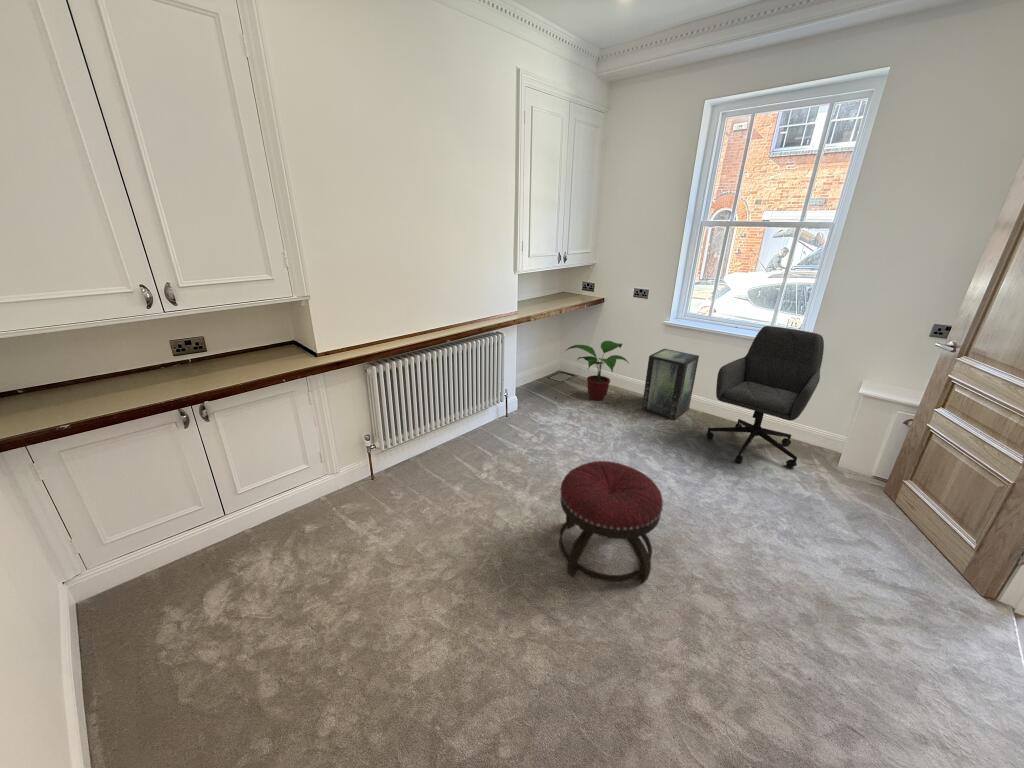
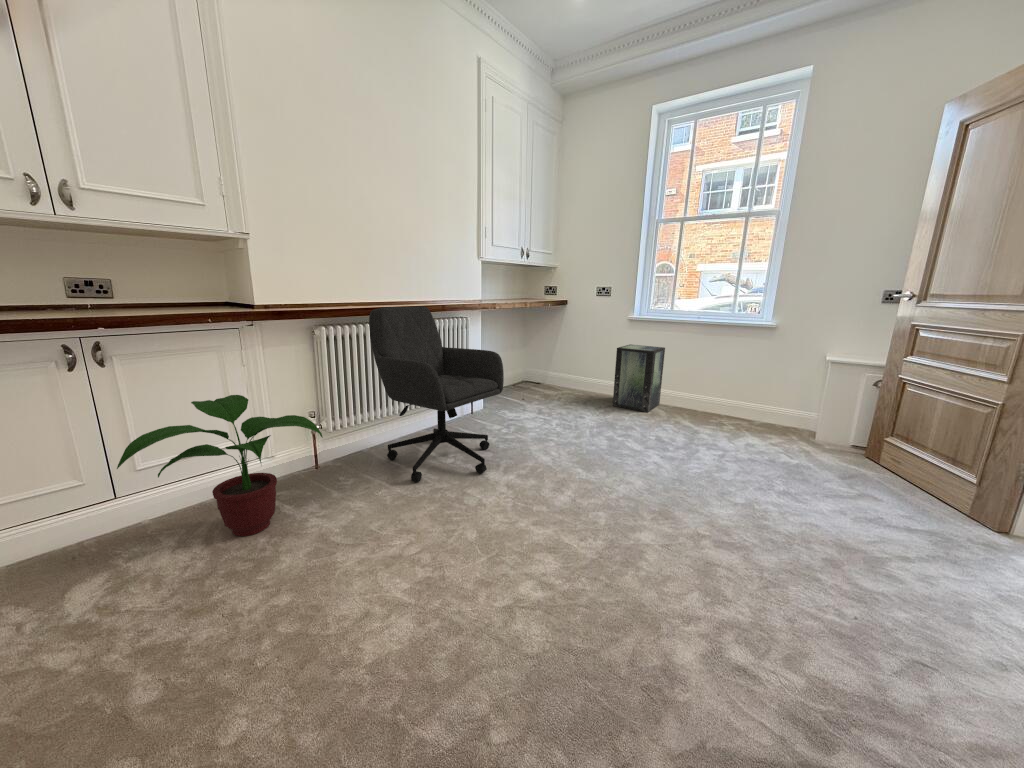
office chair: present [706,326,824,468] -> present [369,306,504,482]
potted plant: present [566,341,628,400] -> present [117,395,323,536]
ottoman: present [559,461,663,583] -> none [543,415,661,542]

